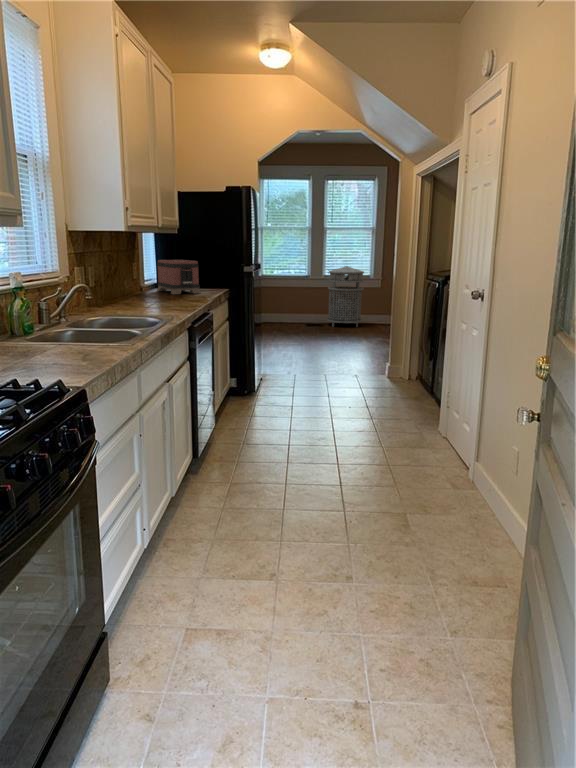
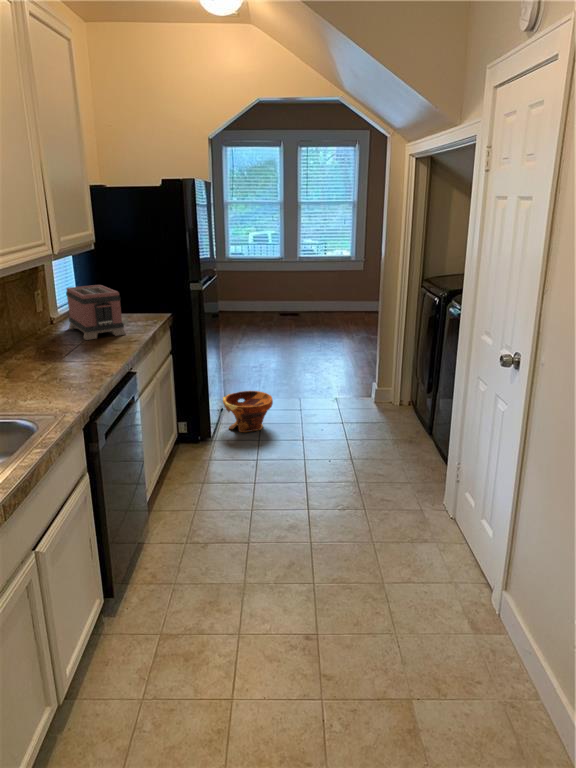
trash can: present [327,266,364,327] -> none [304,249,346,319]
planter: none [264,360,304,391] -> present [223,391,273,432]

